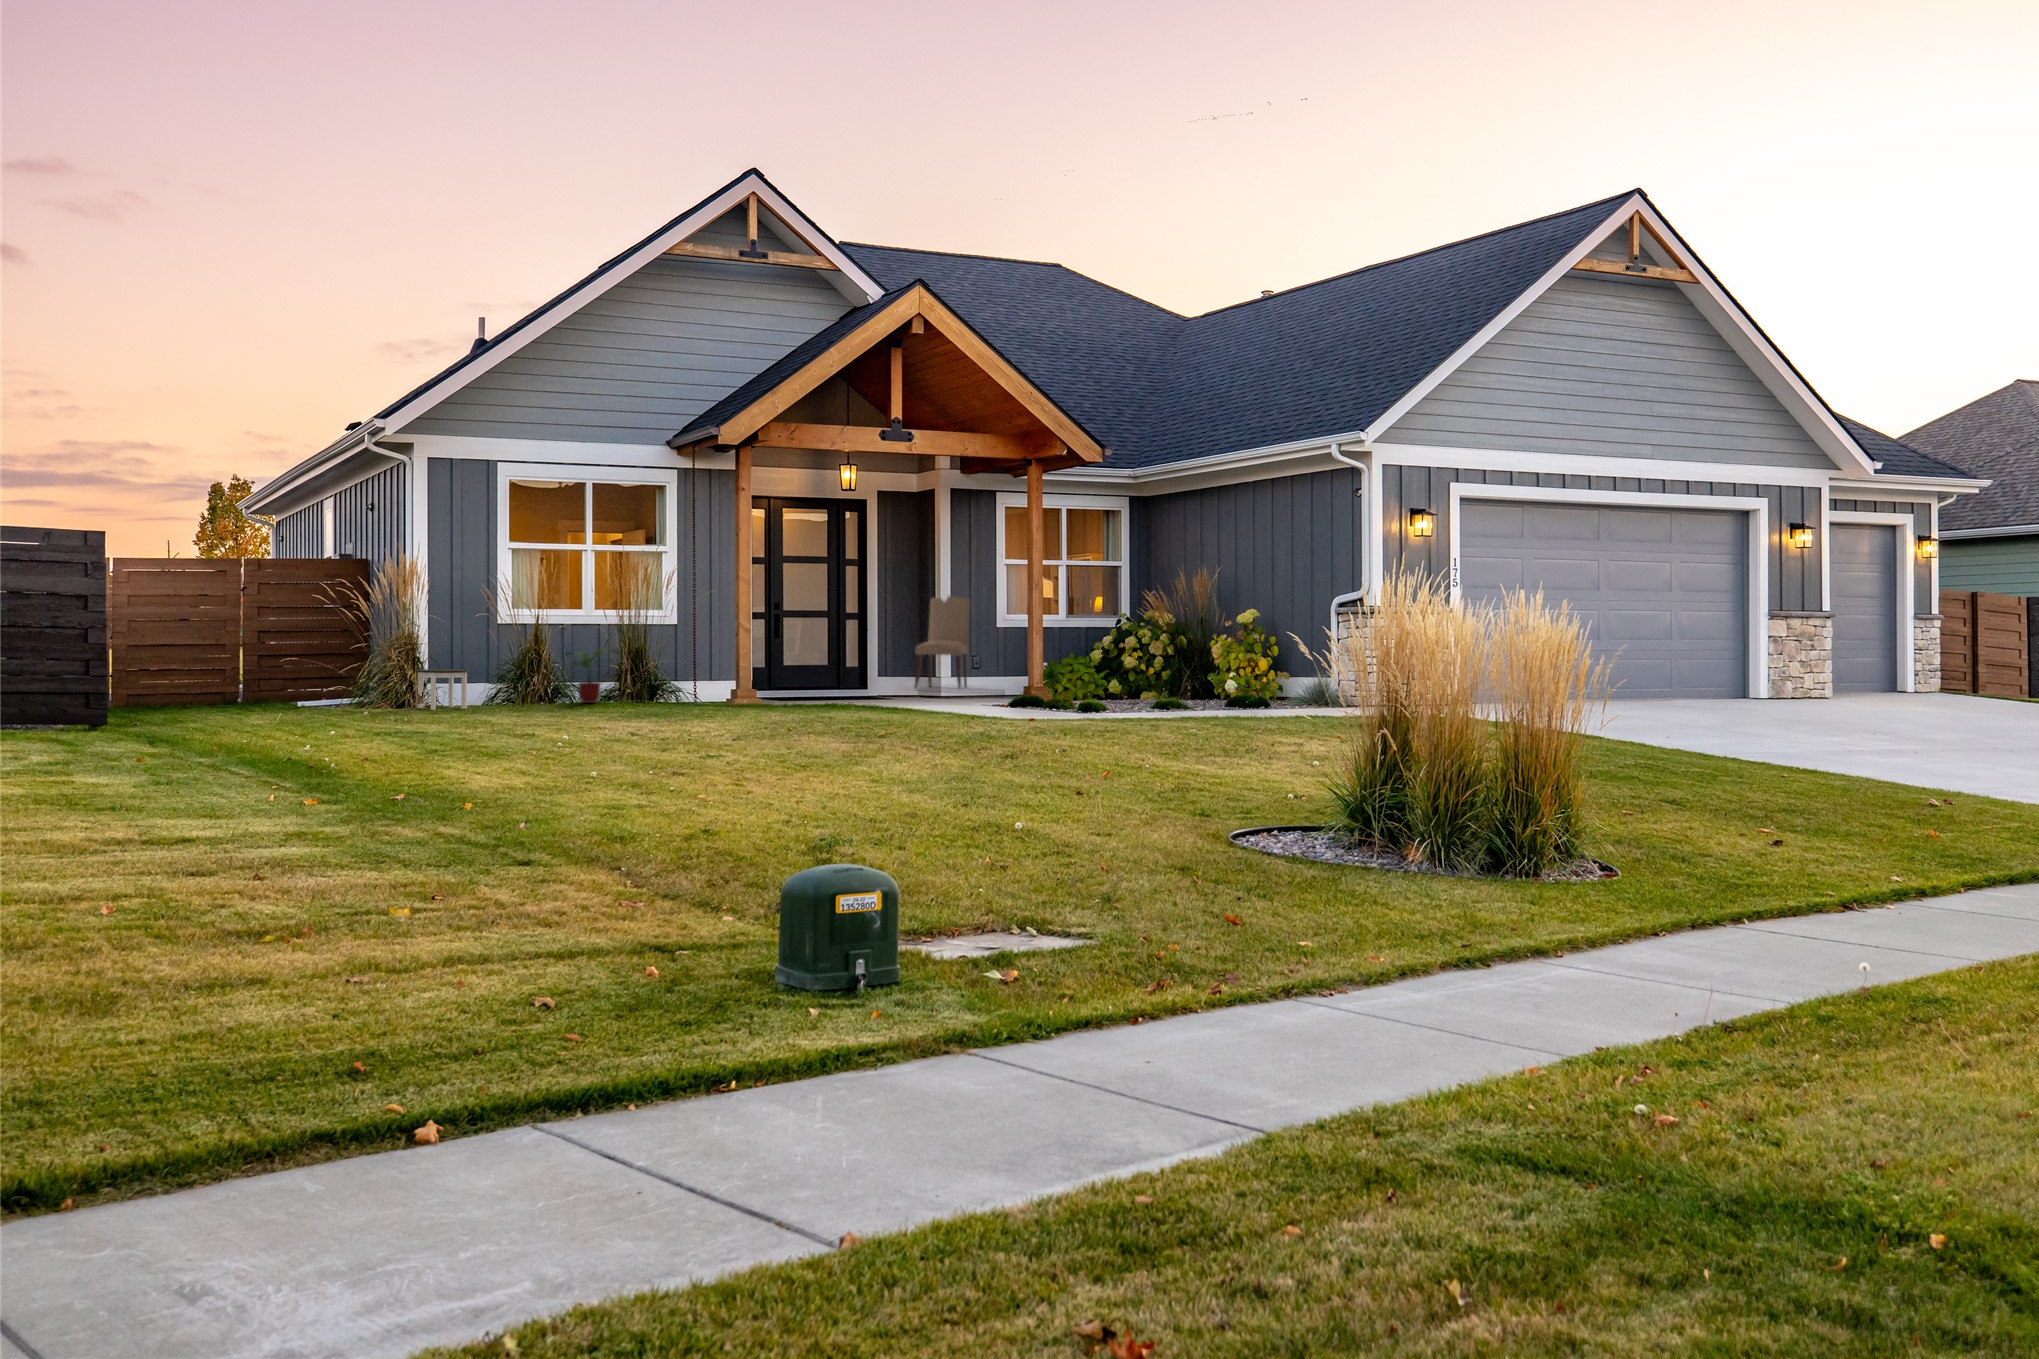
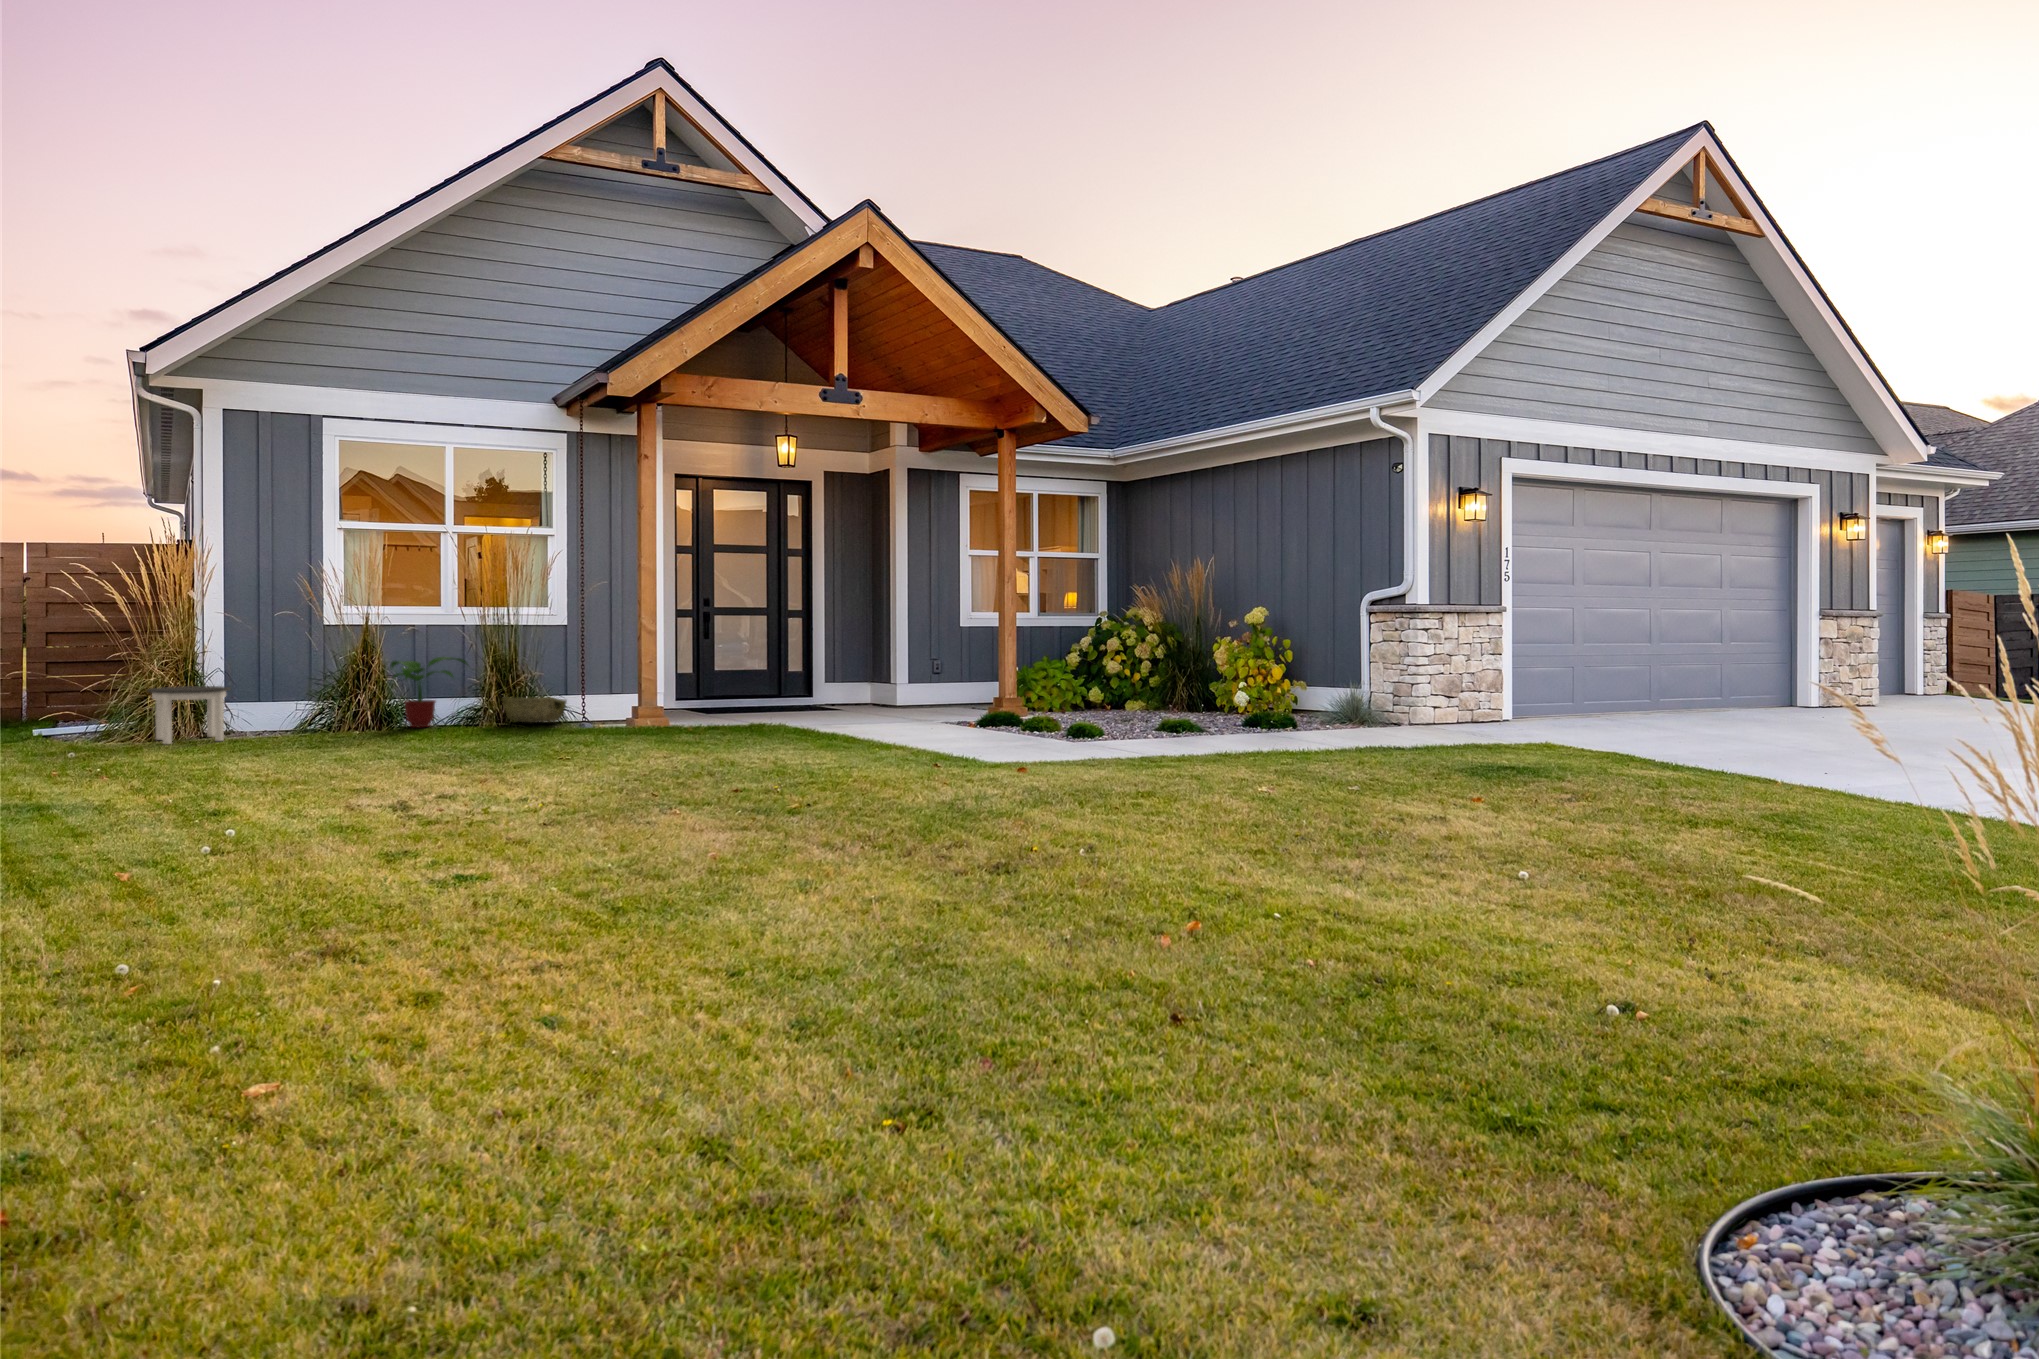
chair: present [914,596,970,690] -> none [862,589,930,701]
woven basket: none [646,680,695,701] -> present [502,697,567,723]

